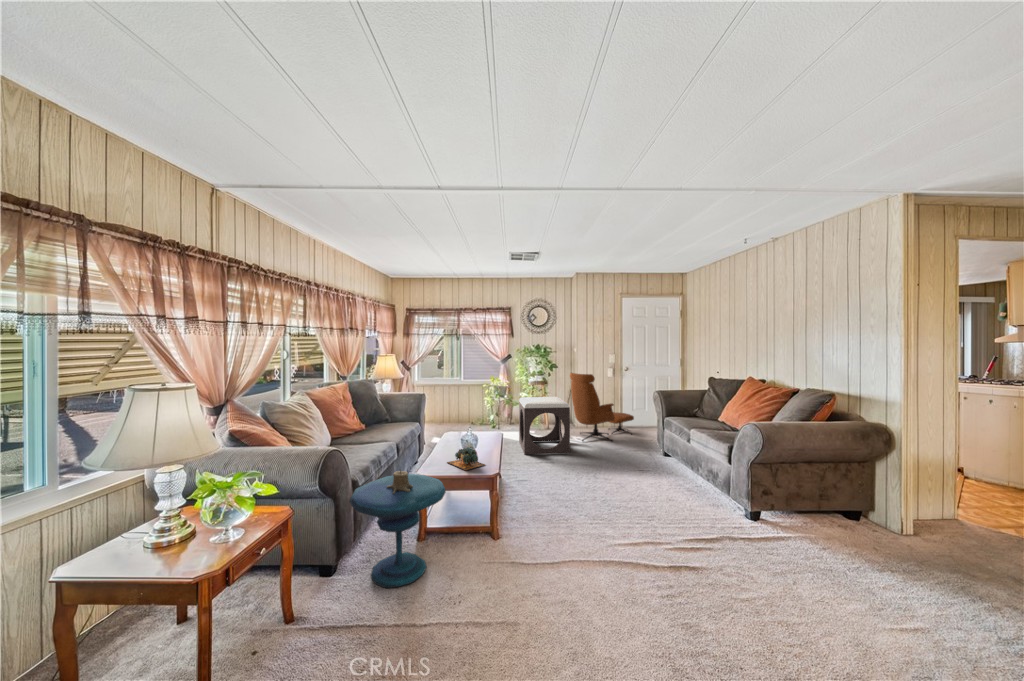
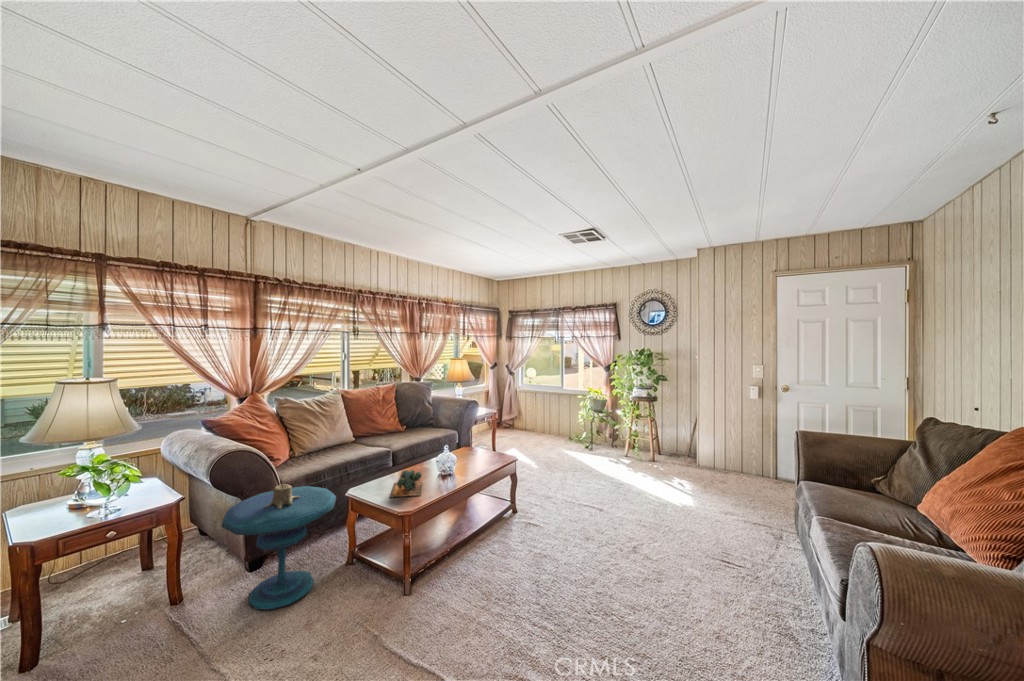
lounge chair: present [570,373,634,442] -> none [666,388,789,497]
footstool: present [519,397,570,454] -> none [581,416,650,500]

